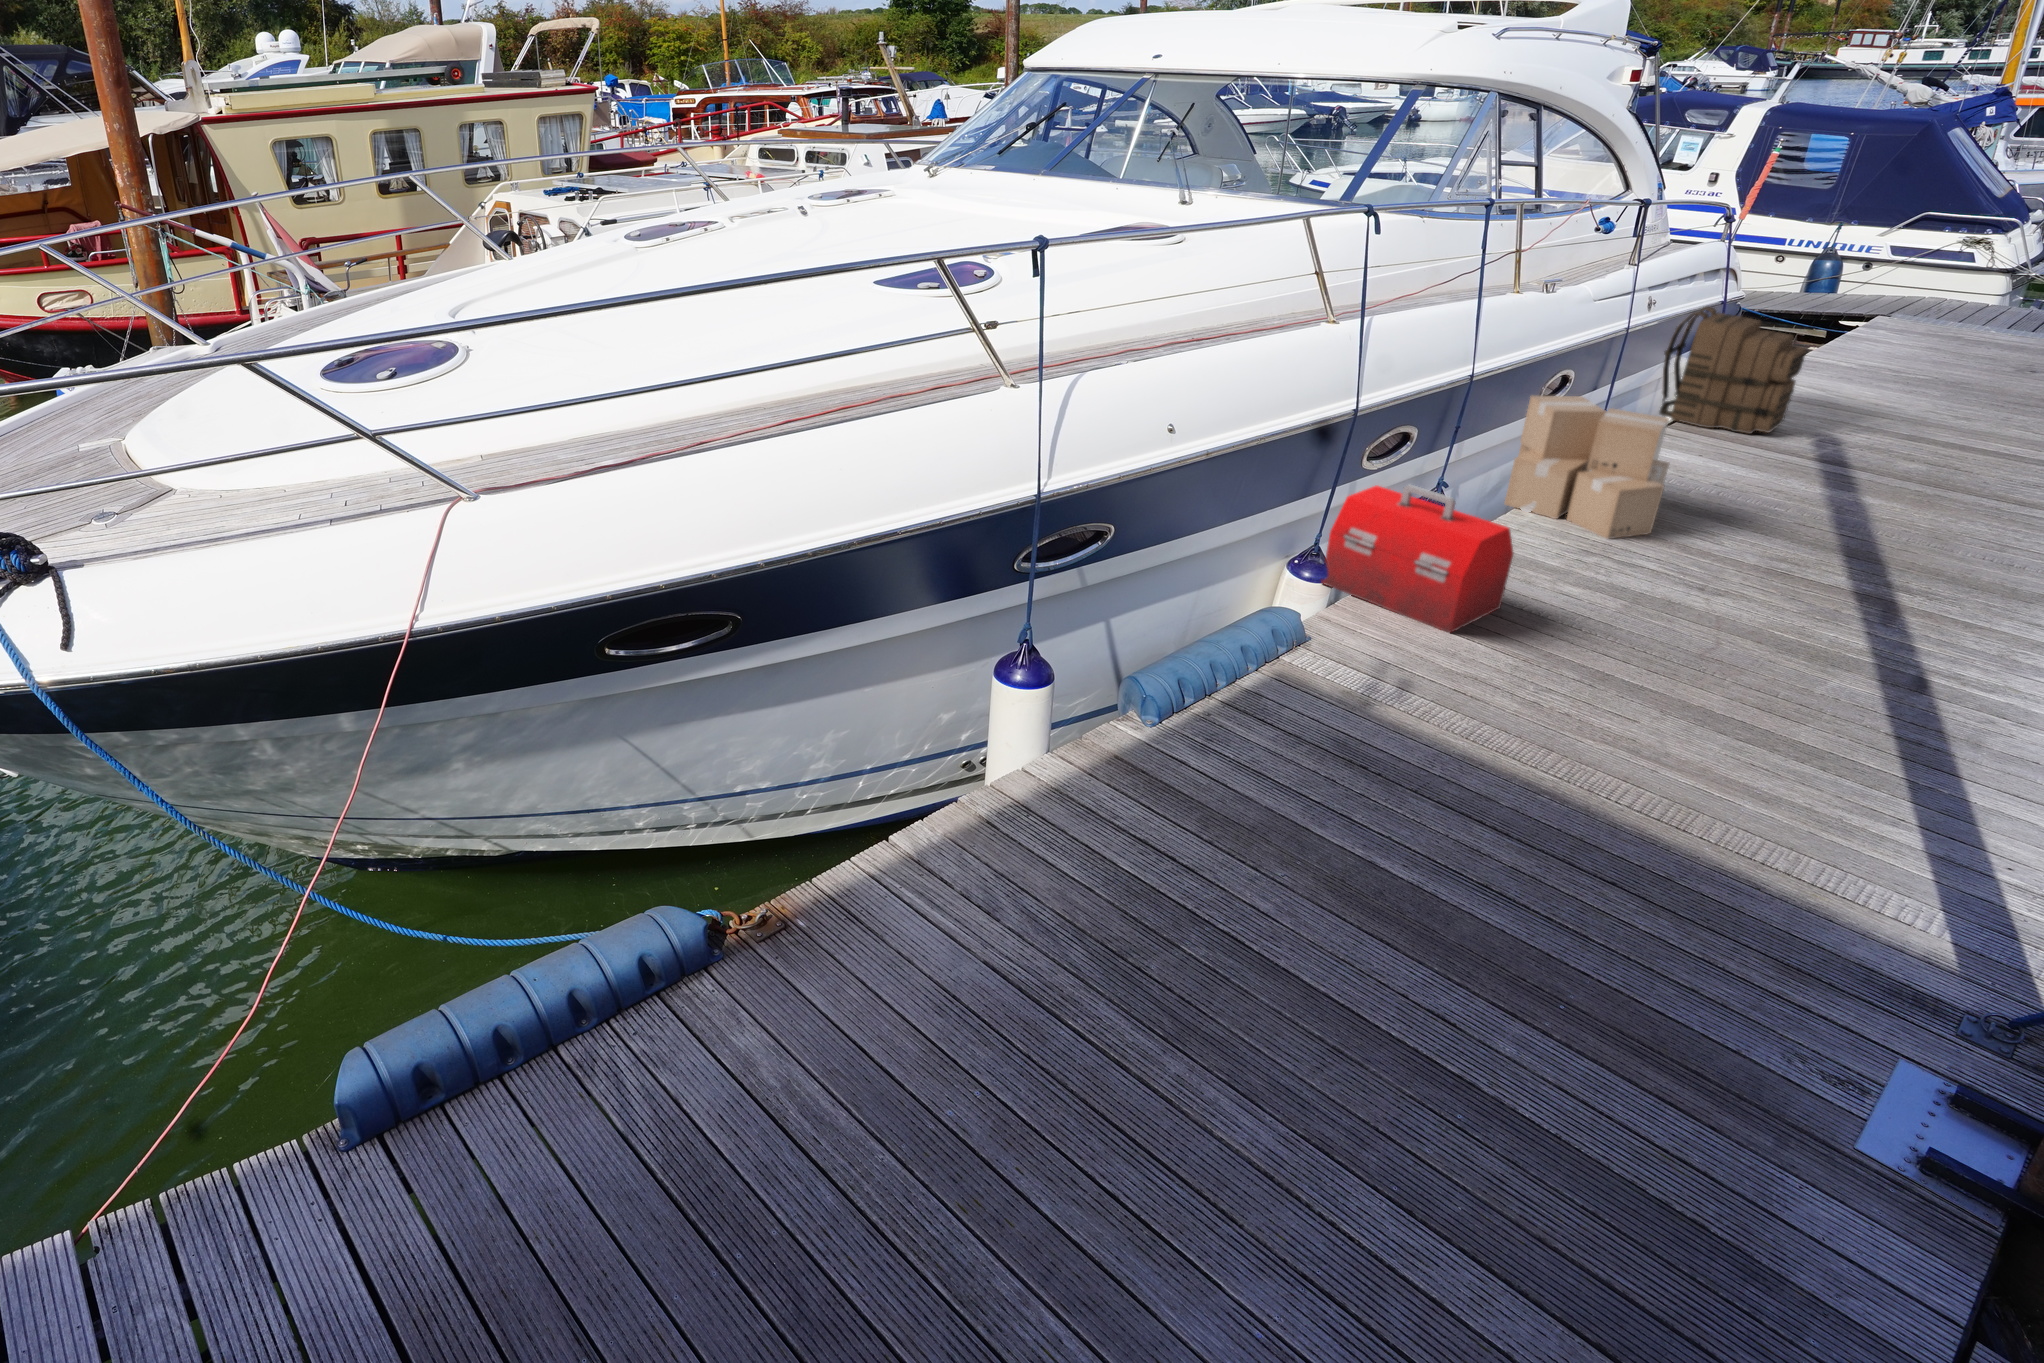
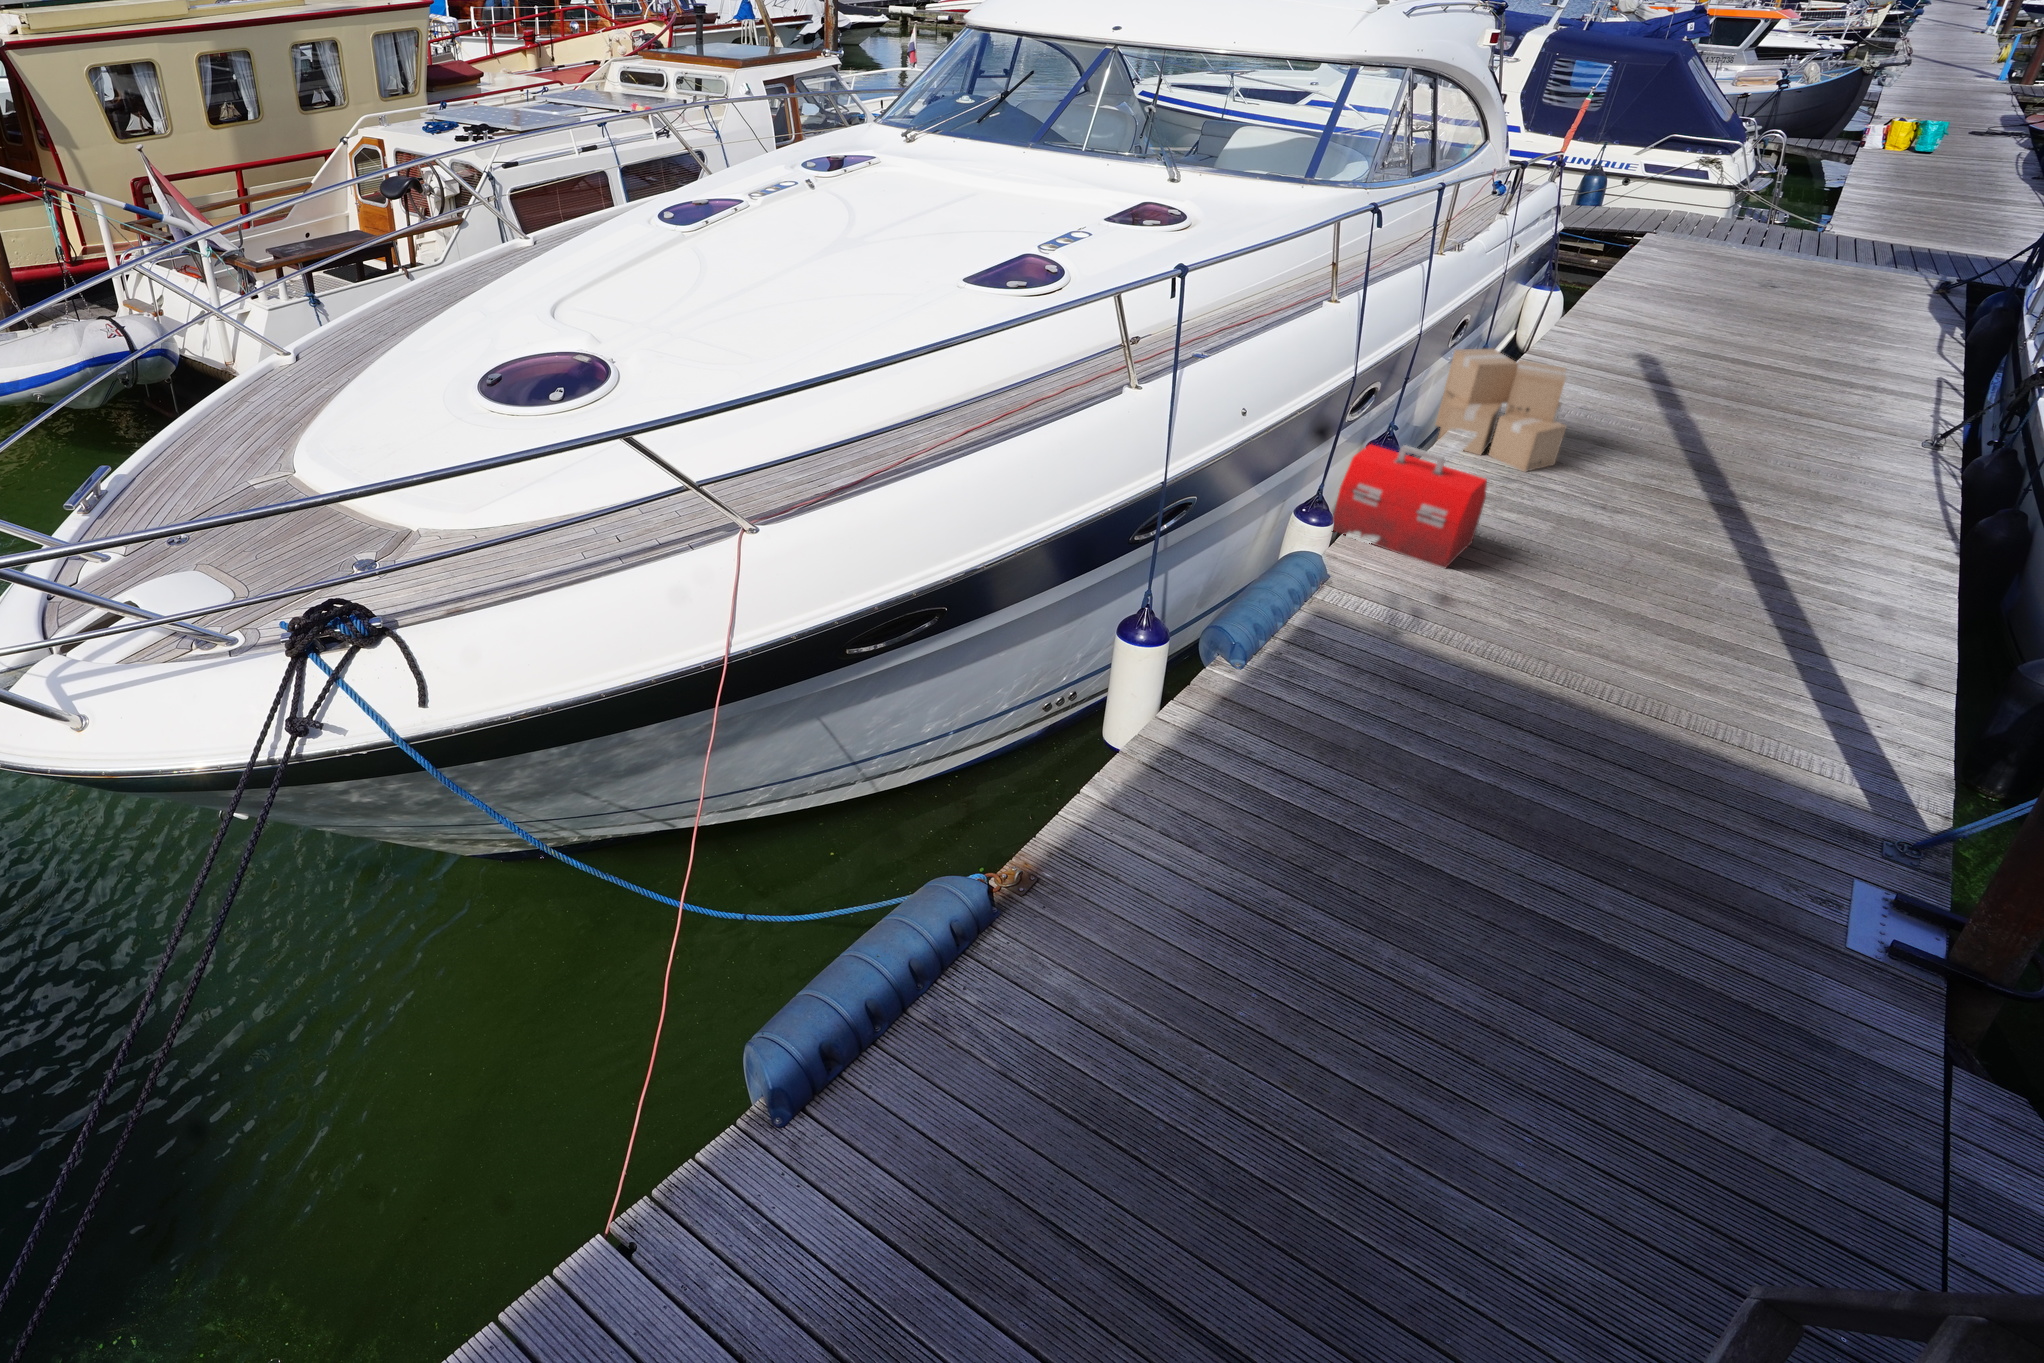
backpack: present [1659,307,1806,434] -> none [1519,254,1635,364]

